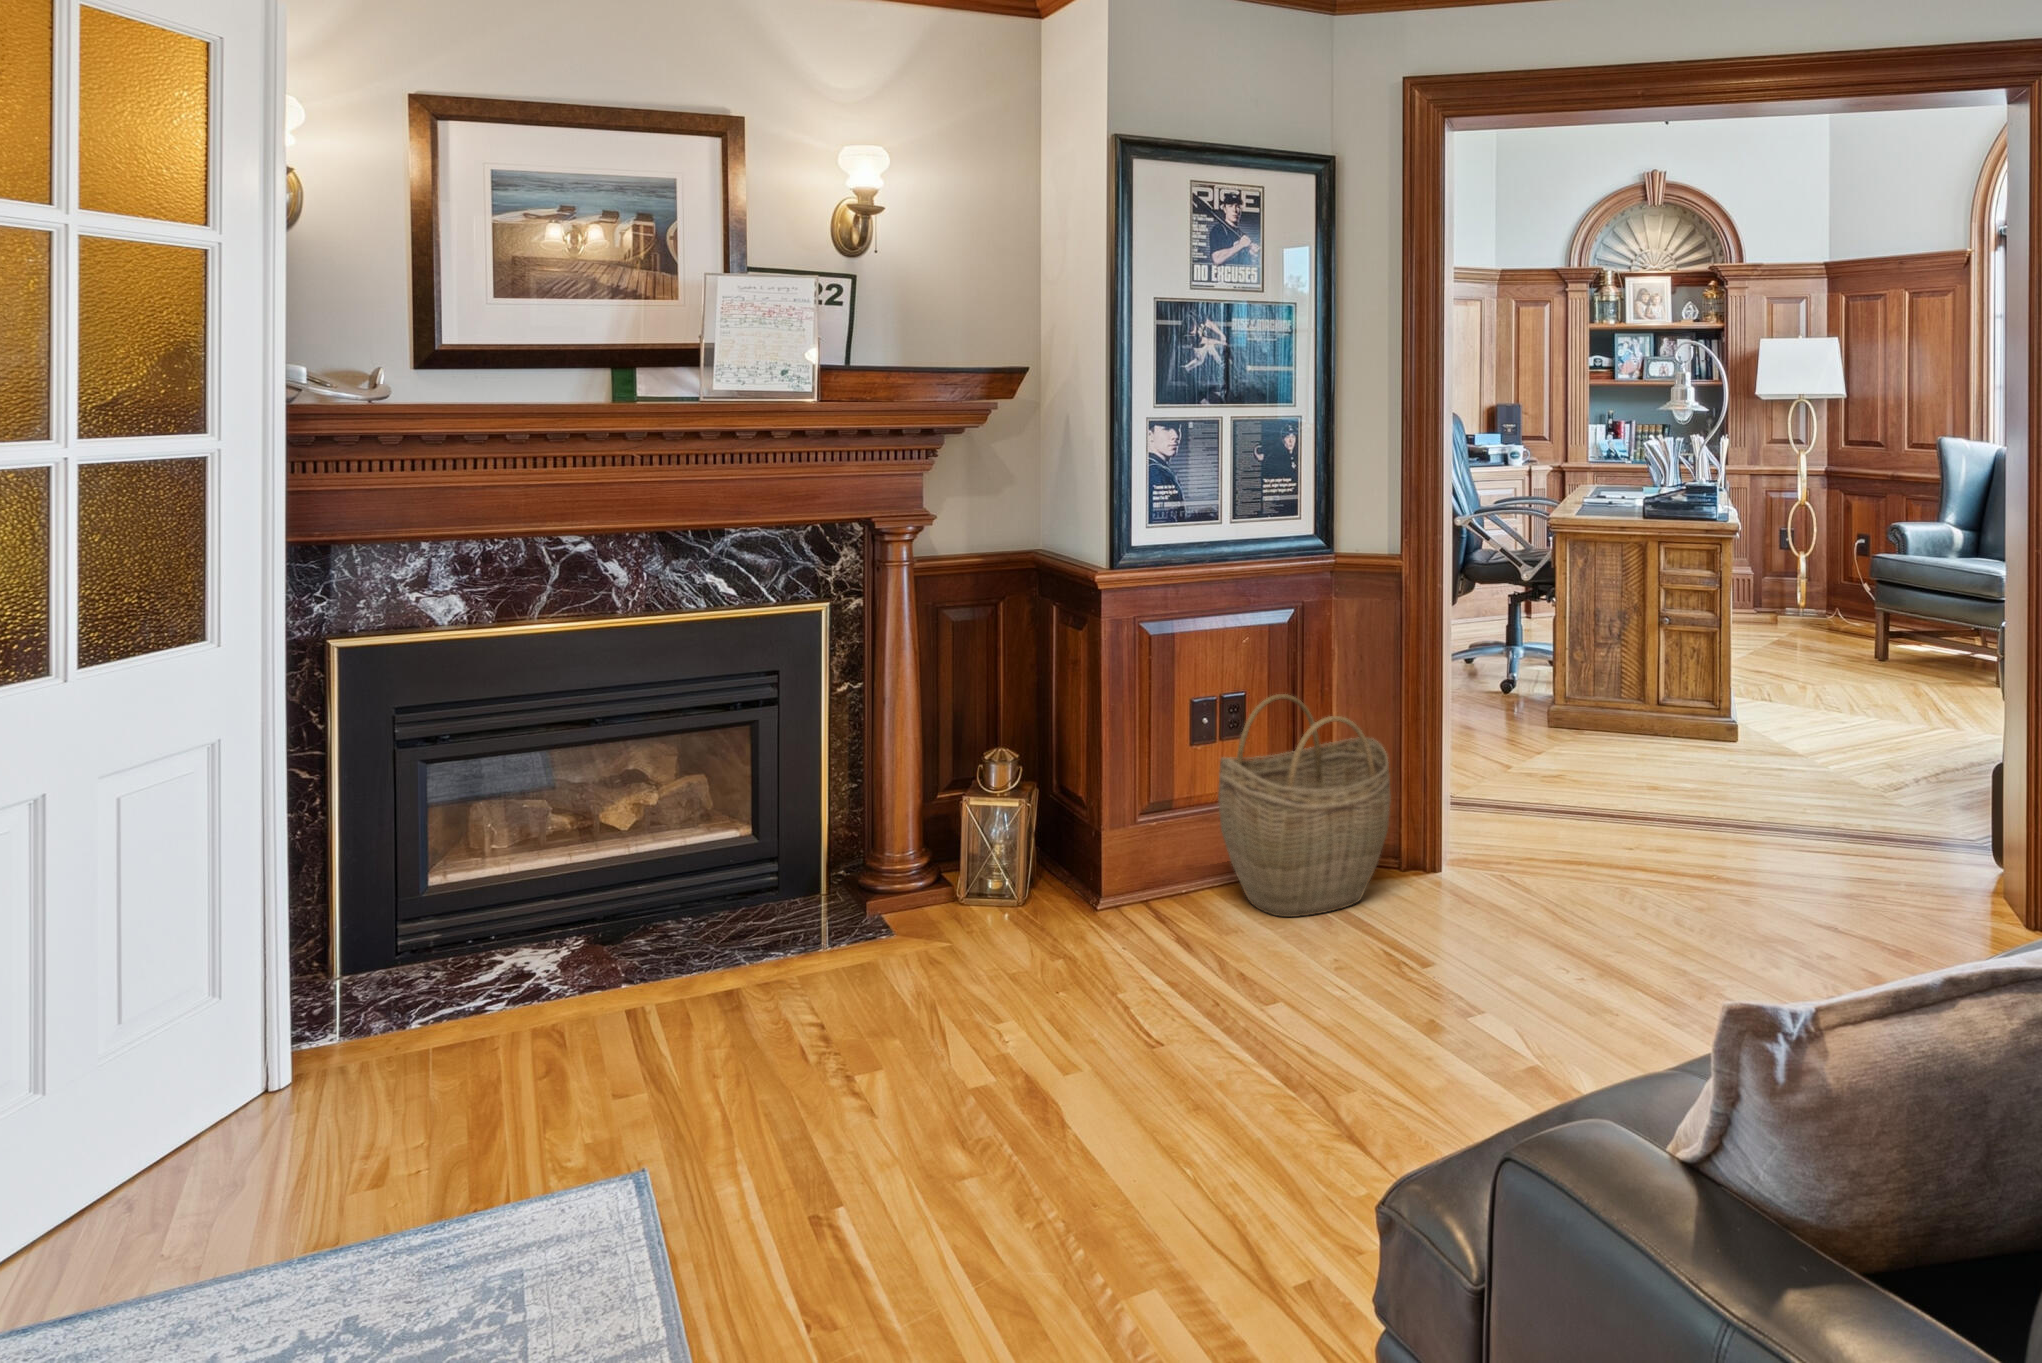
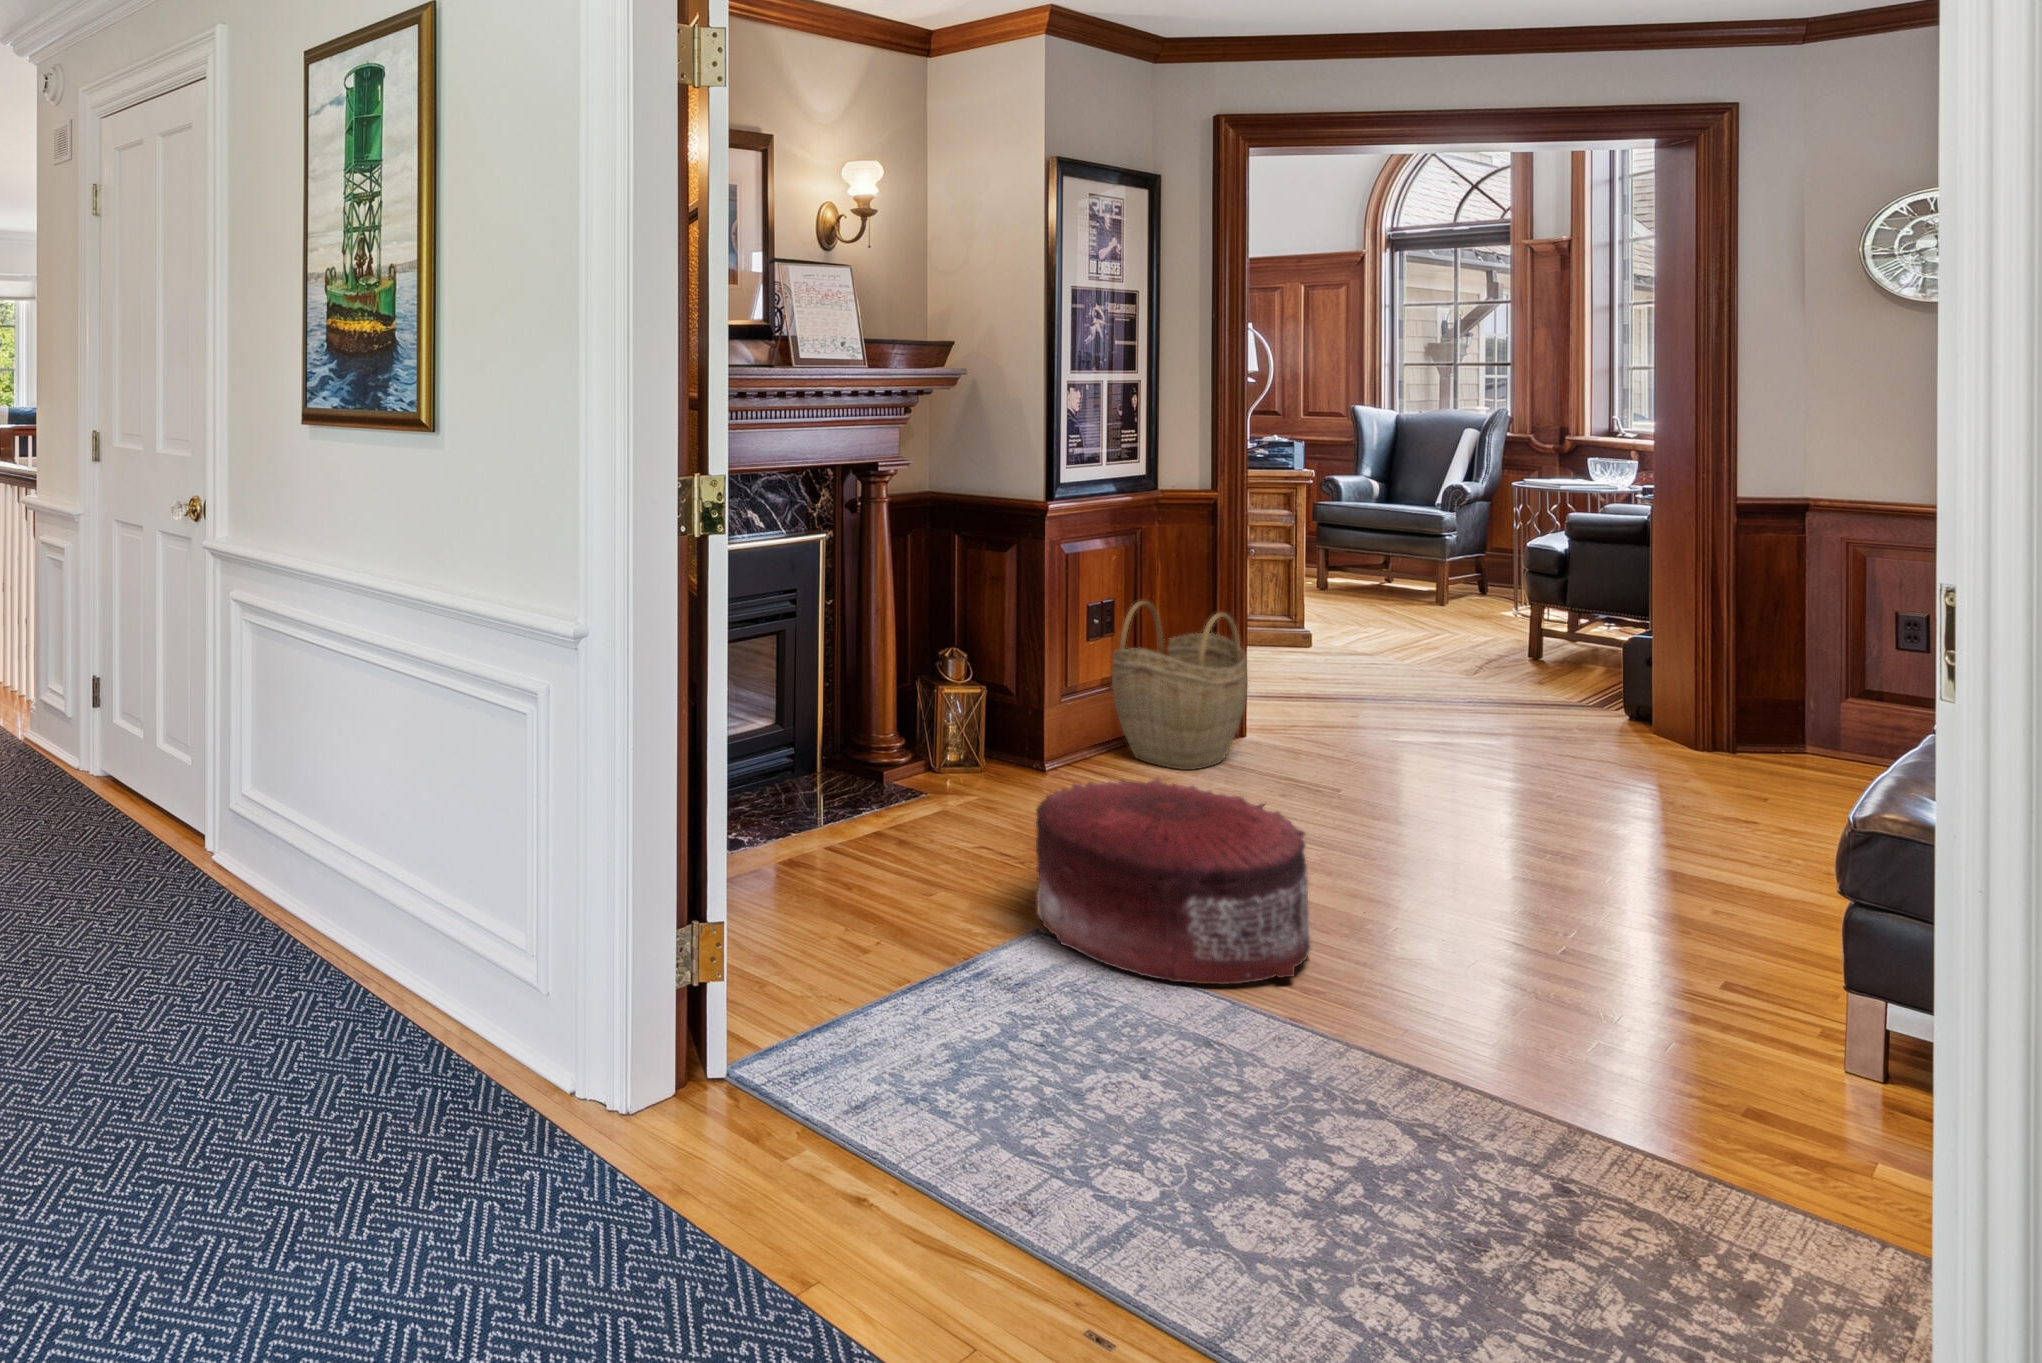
pouf: none [616,956,995,1287] -> present [1036,778,1311,985]

